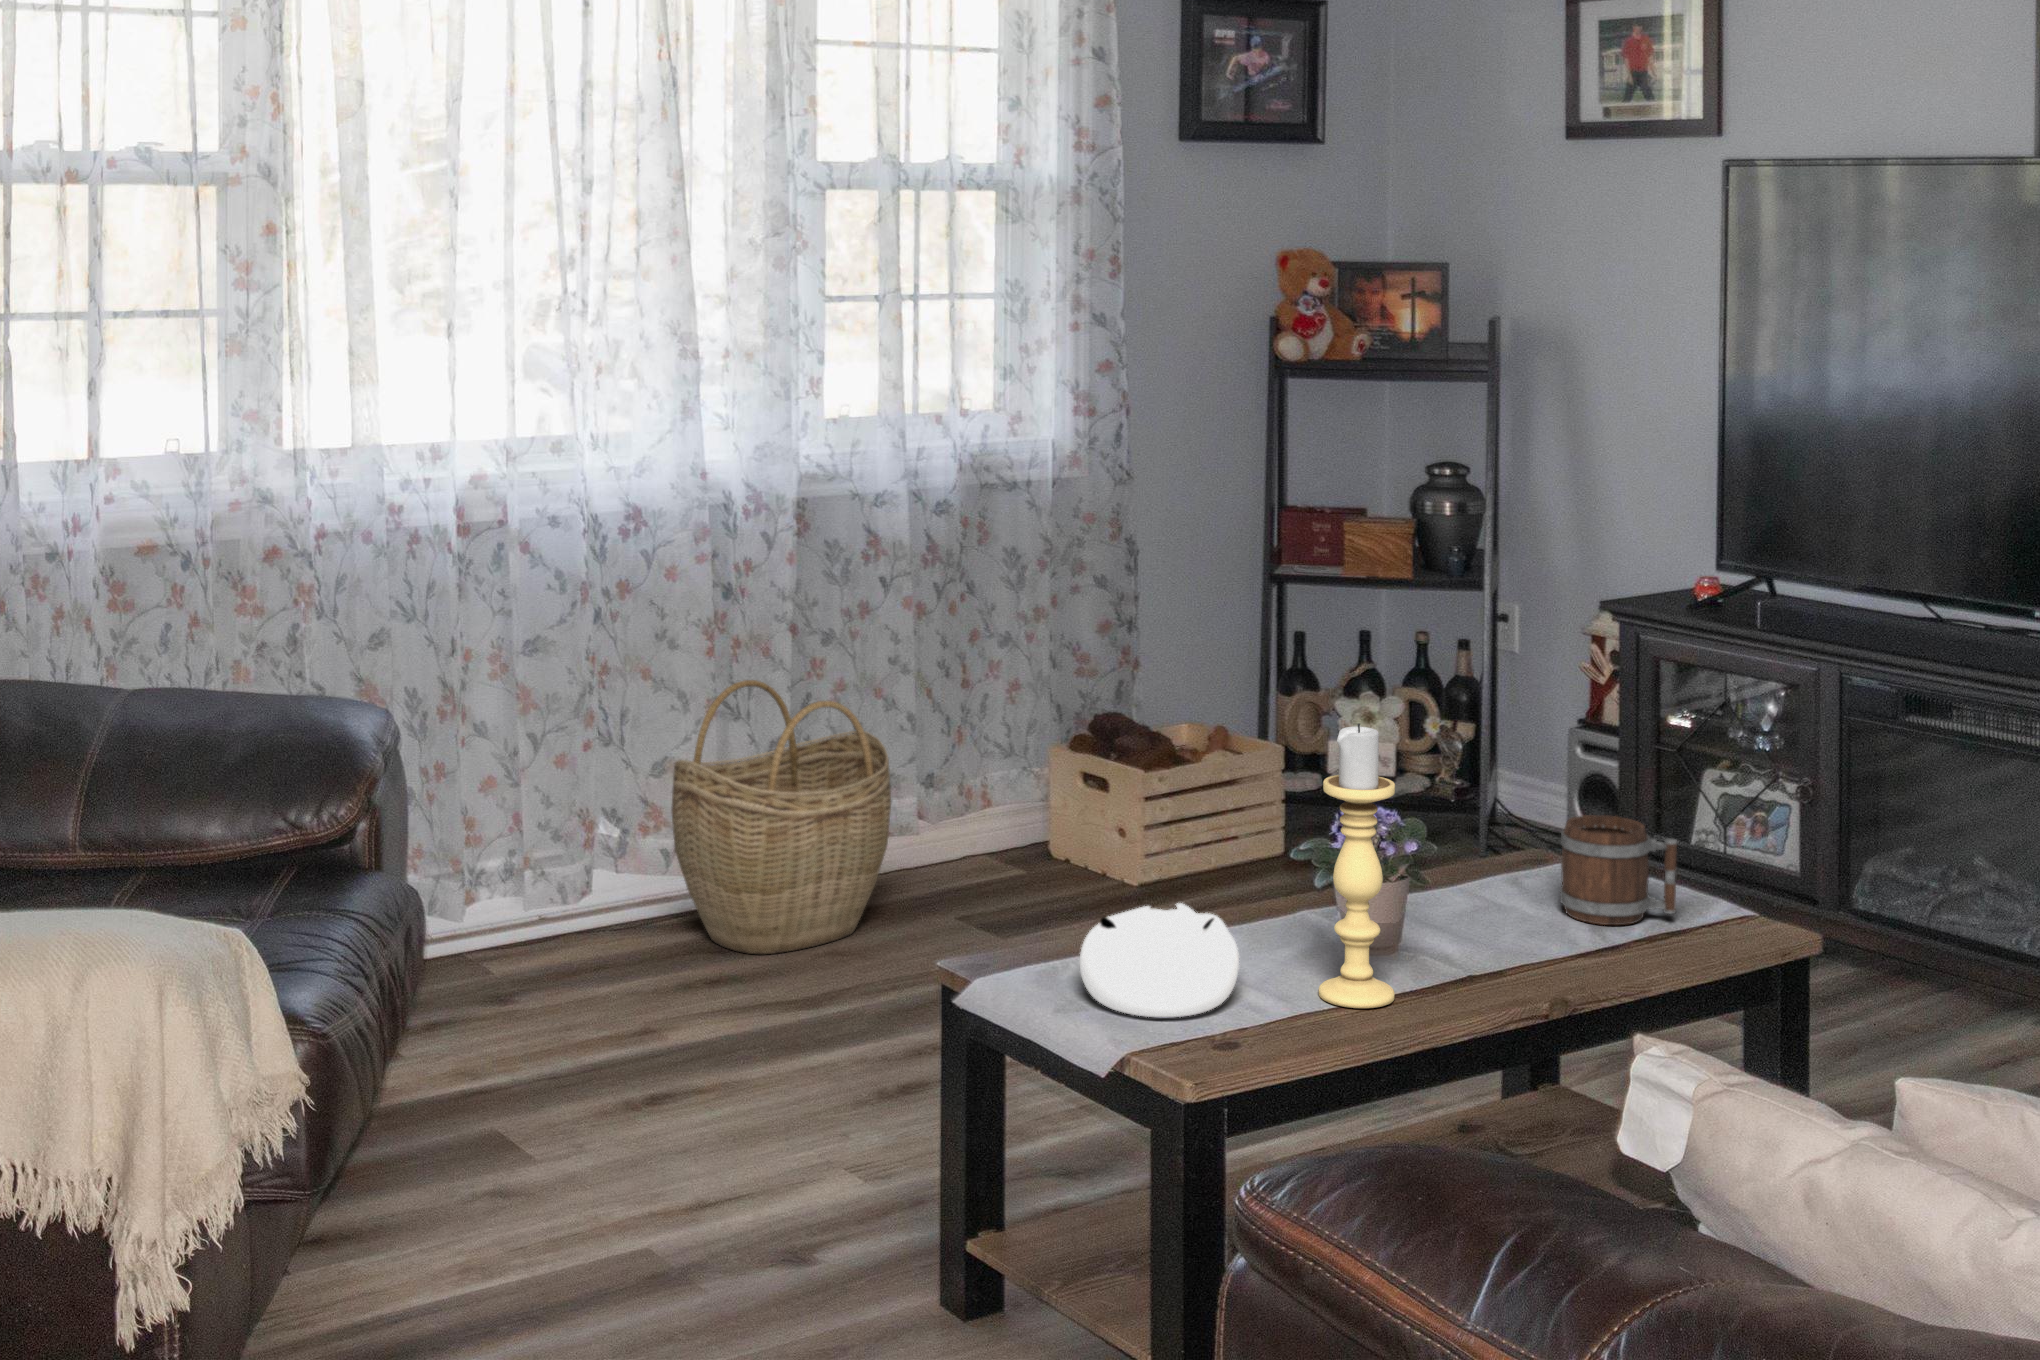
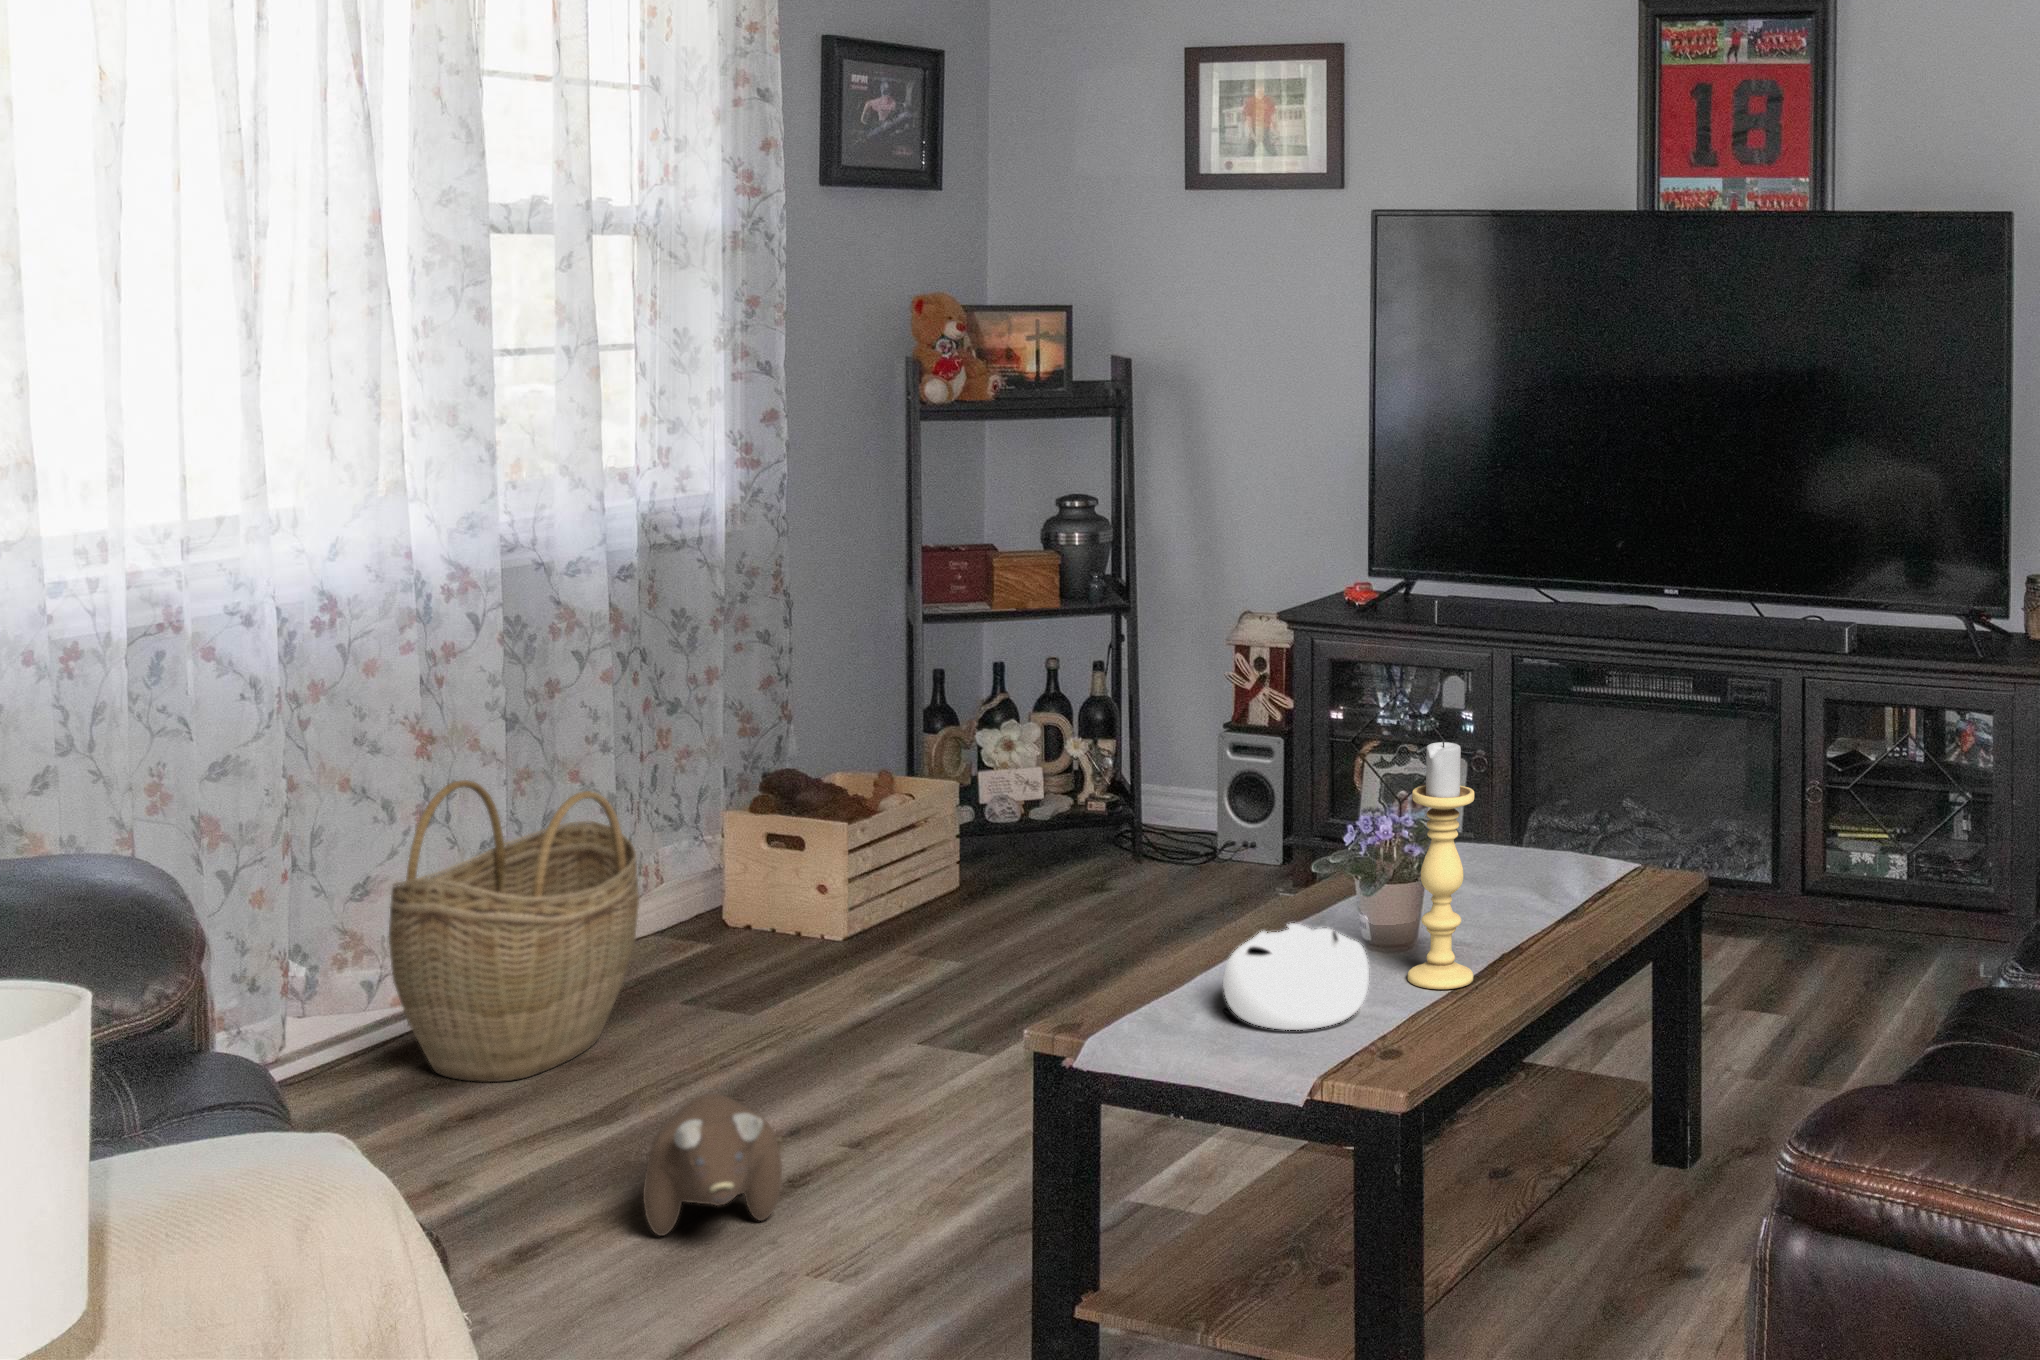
mug: present [1560,815,1677,925] -> none [1489,796,1584,889]
plush toy: none [713,987,838,1116] -> present [643,1094,782,1236]

